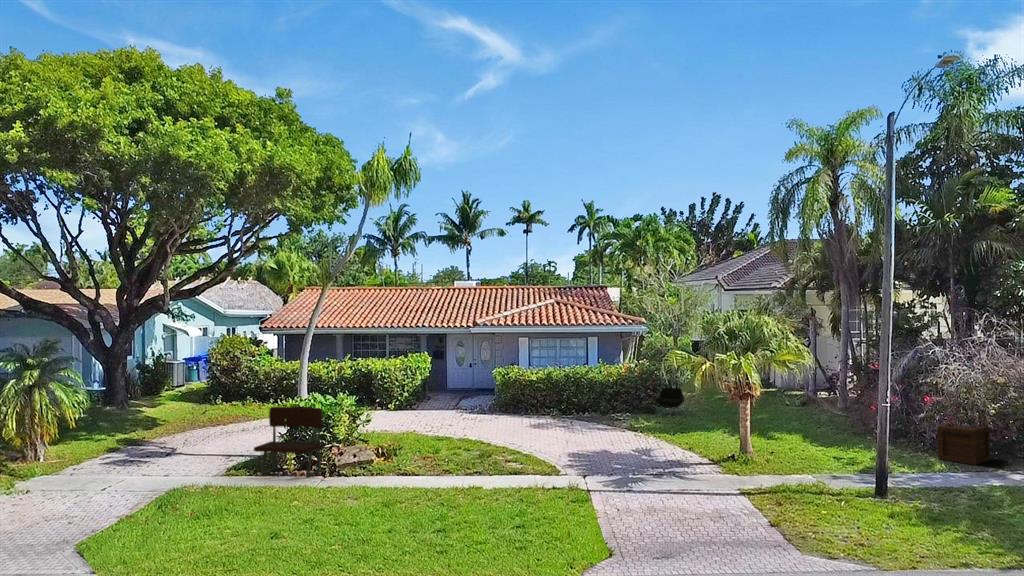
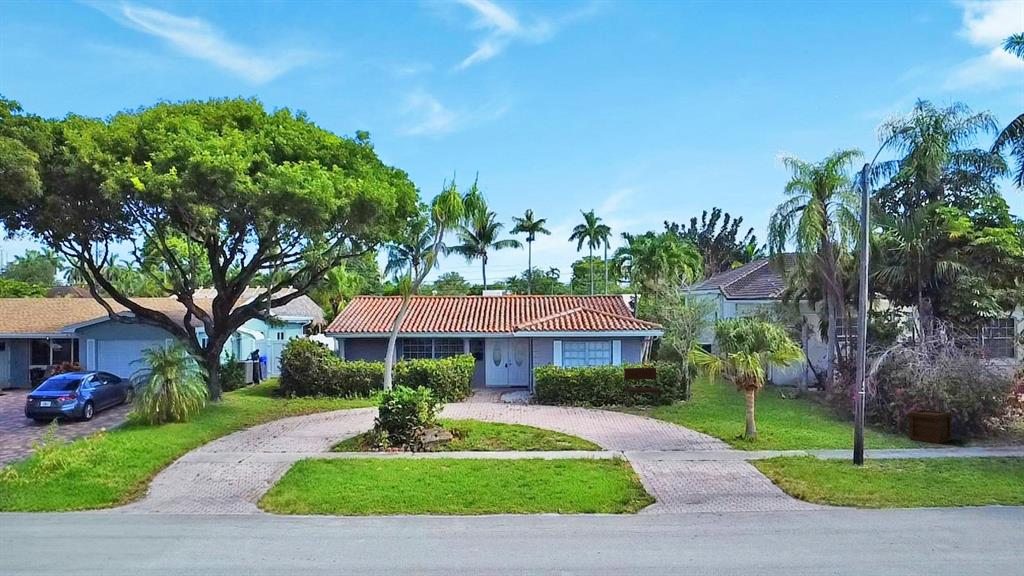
lounge chair: present [655,388,684,416] -> none [672,383,697,407]
bench: present [254,407,322,477] -> present [624,368,662,407]

